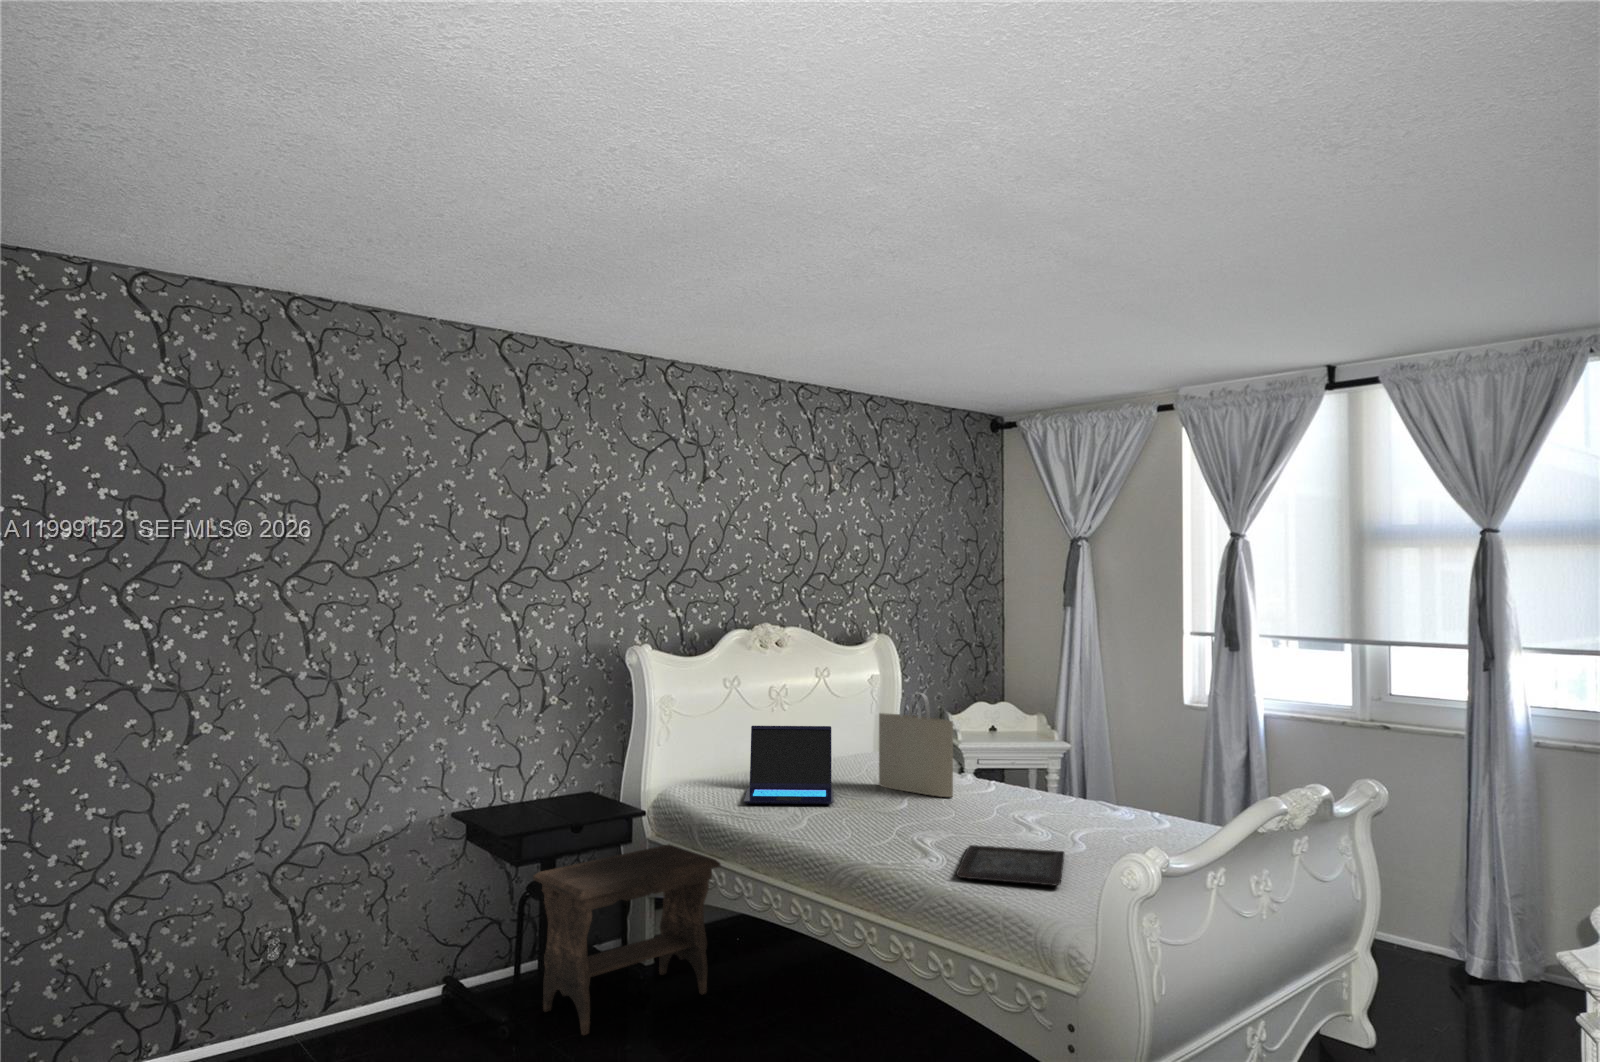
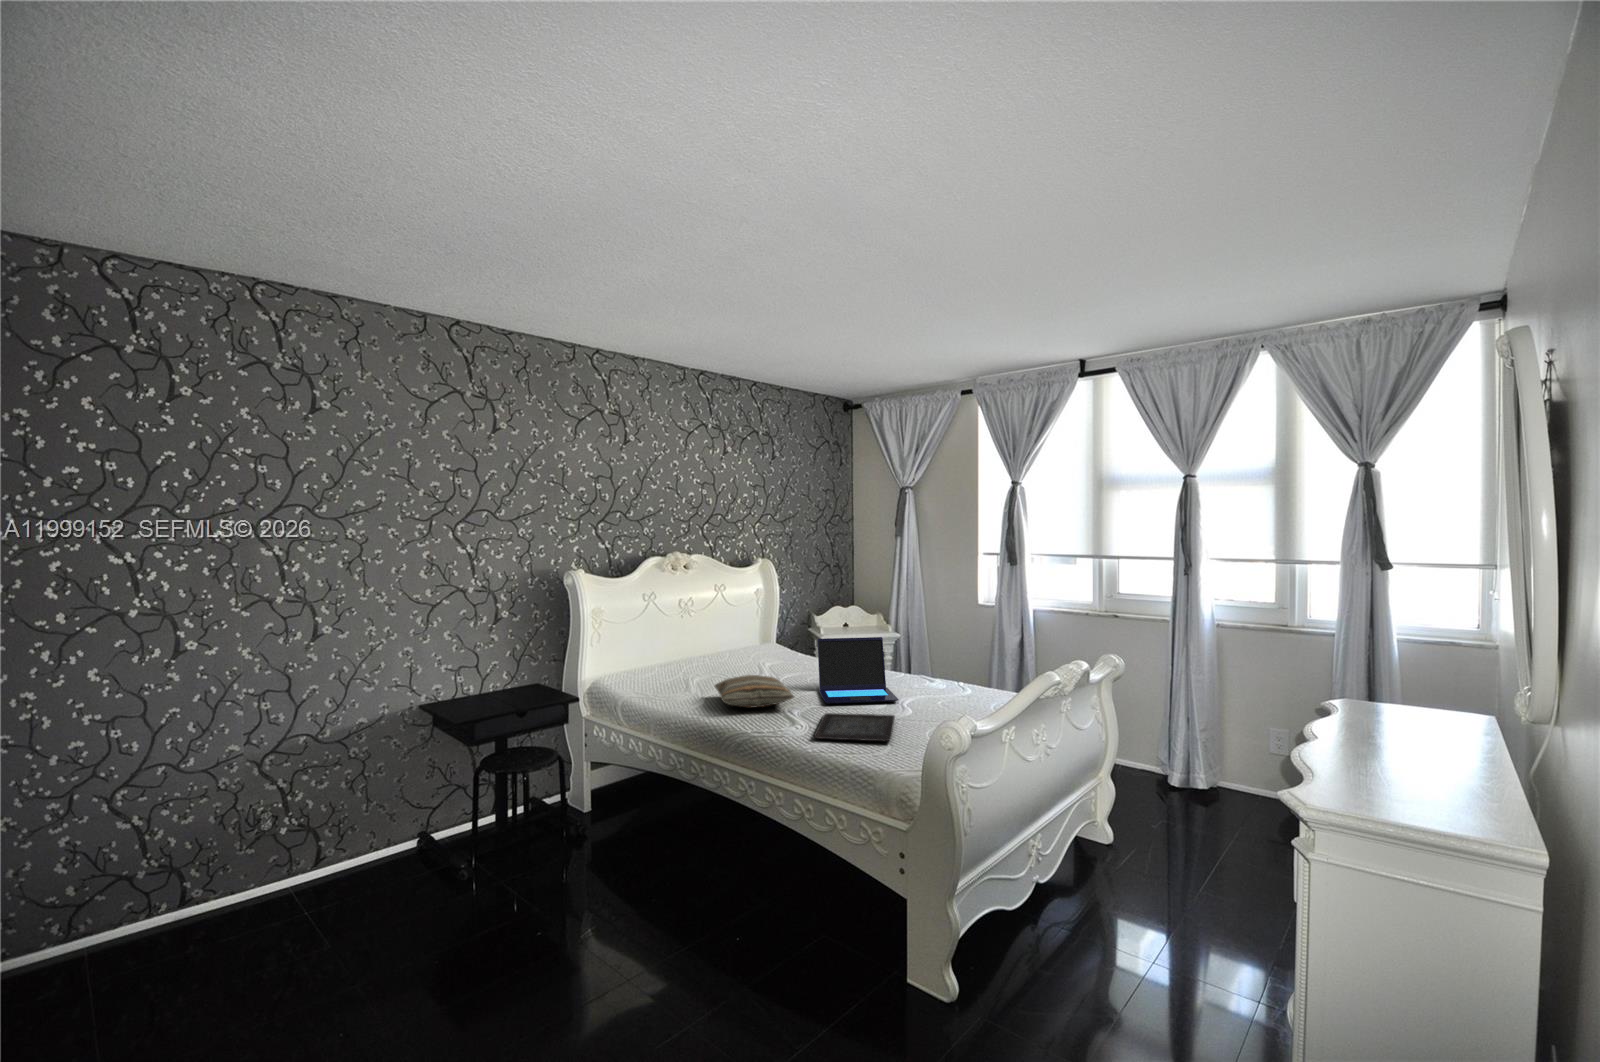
tote bag: present [879,693,953,797] -> none [760,601,815,678]
laptop: present [744,726,834,804] -> present [817,637,899,704]
pillow: none [820,790,929,833] -> present [714,675,794,707]
footstool: present [533,845,721,1035] -> none [487,721,638,872]

